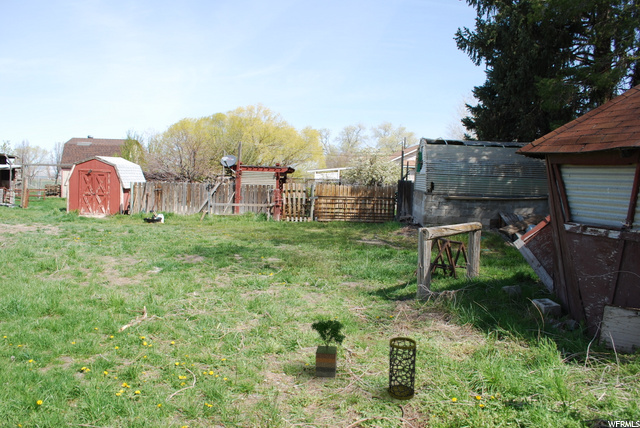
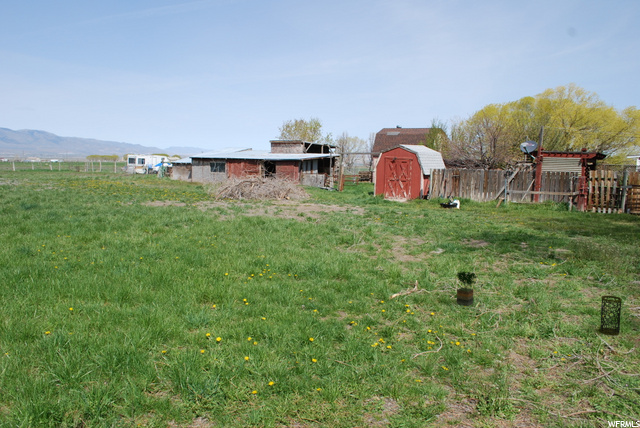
potted tree: present [311,320,345,377] -> present [457,271,477,306]

